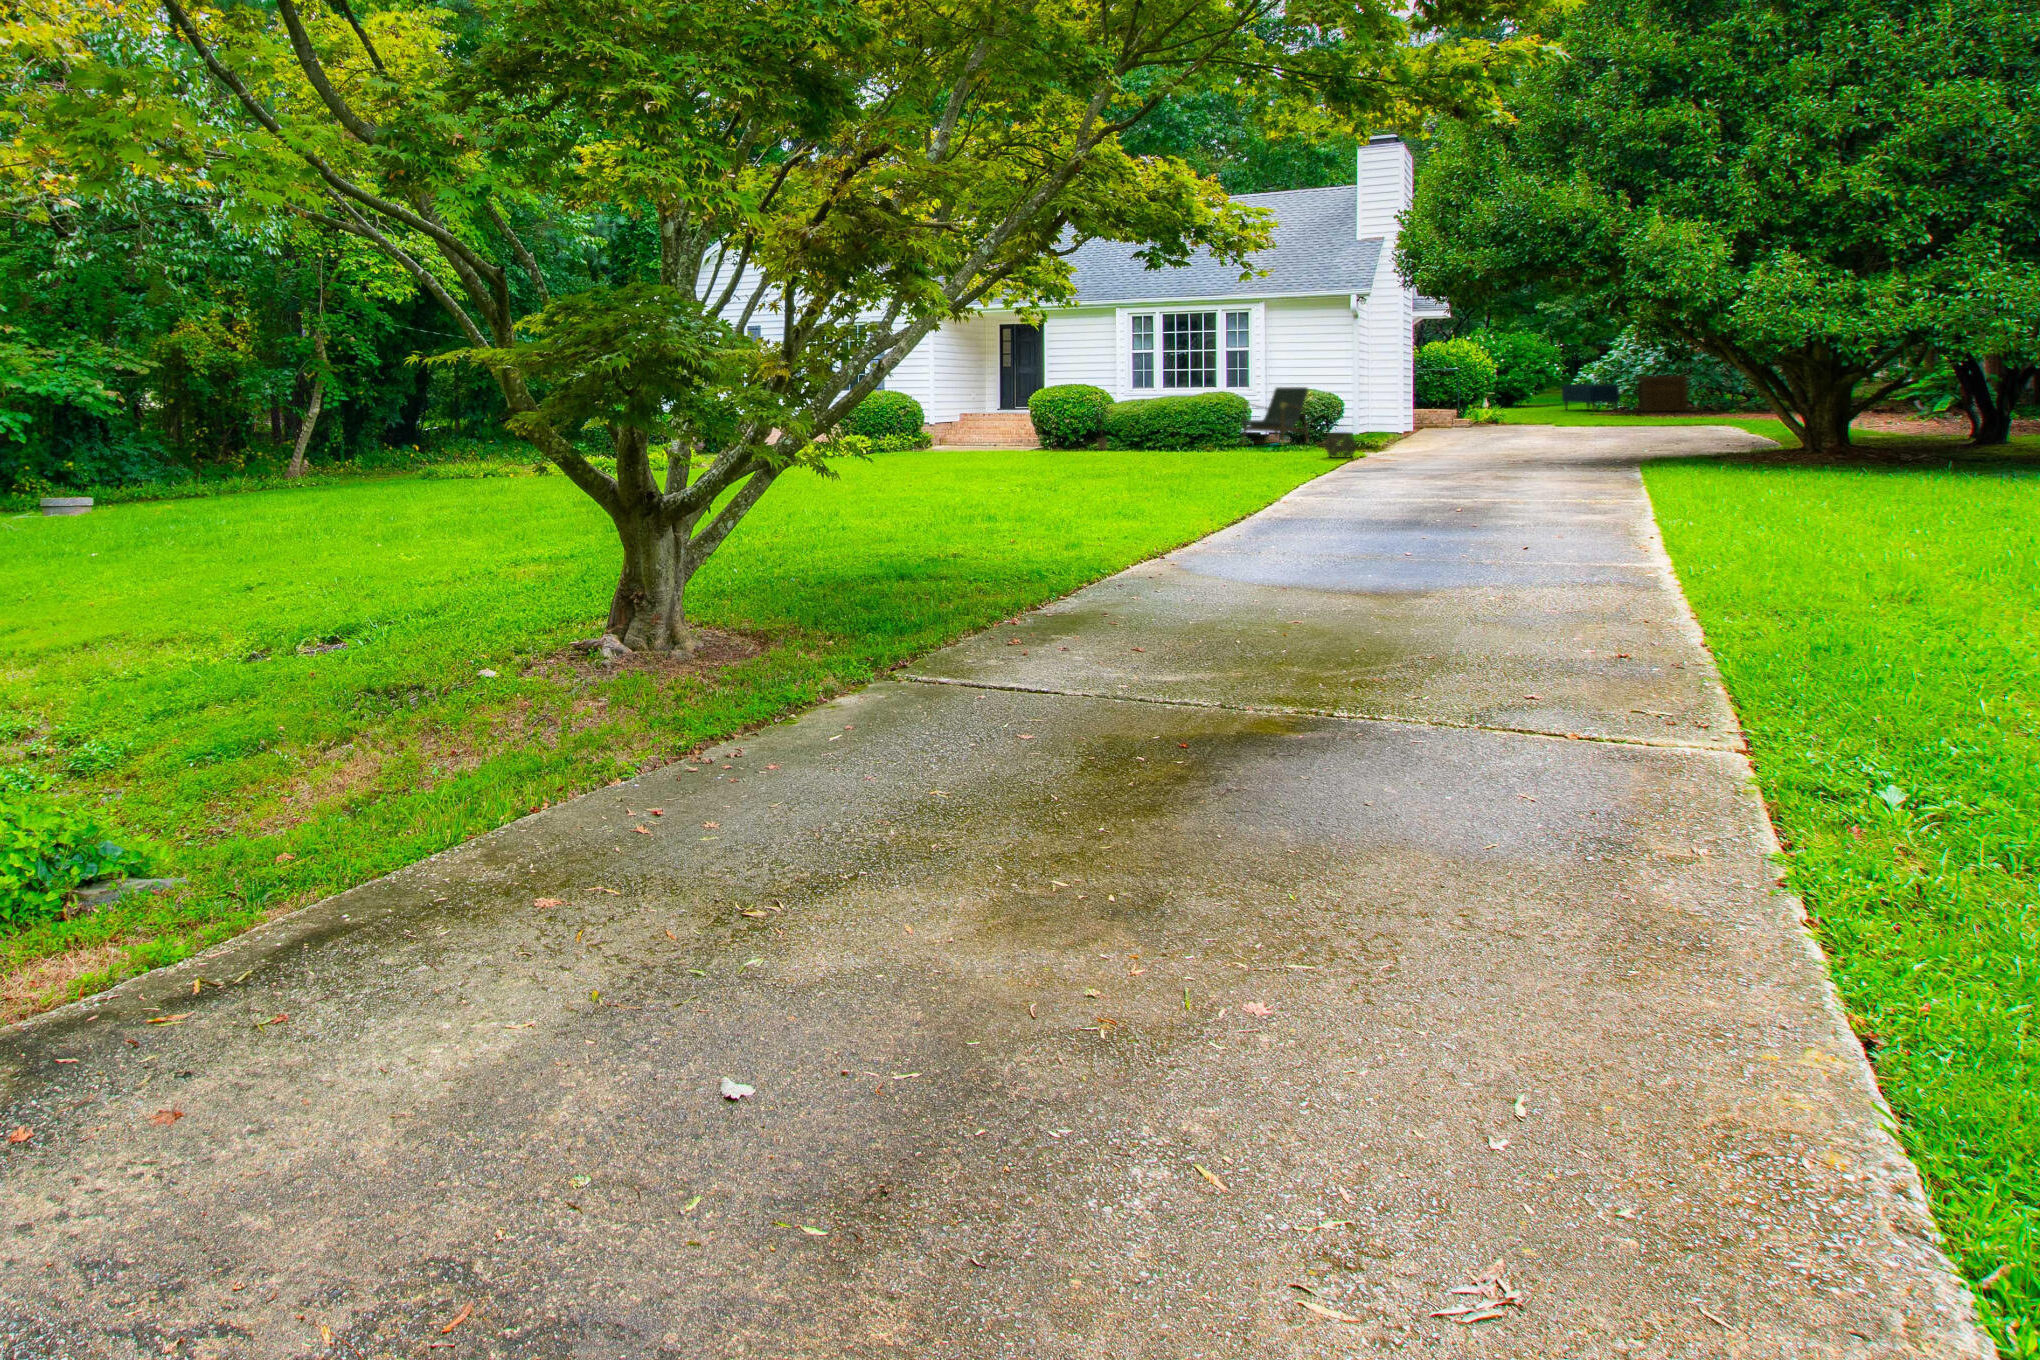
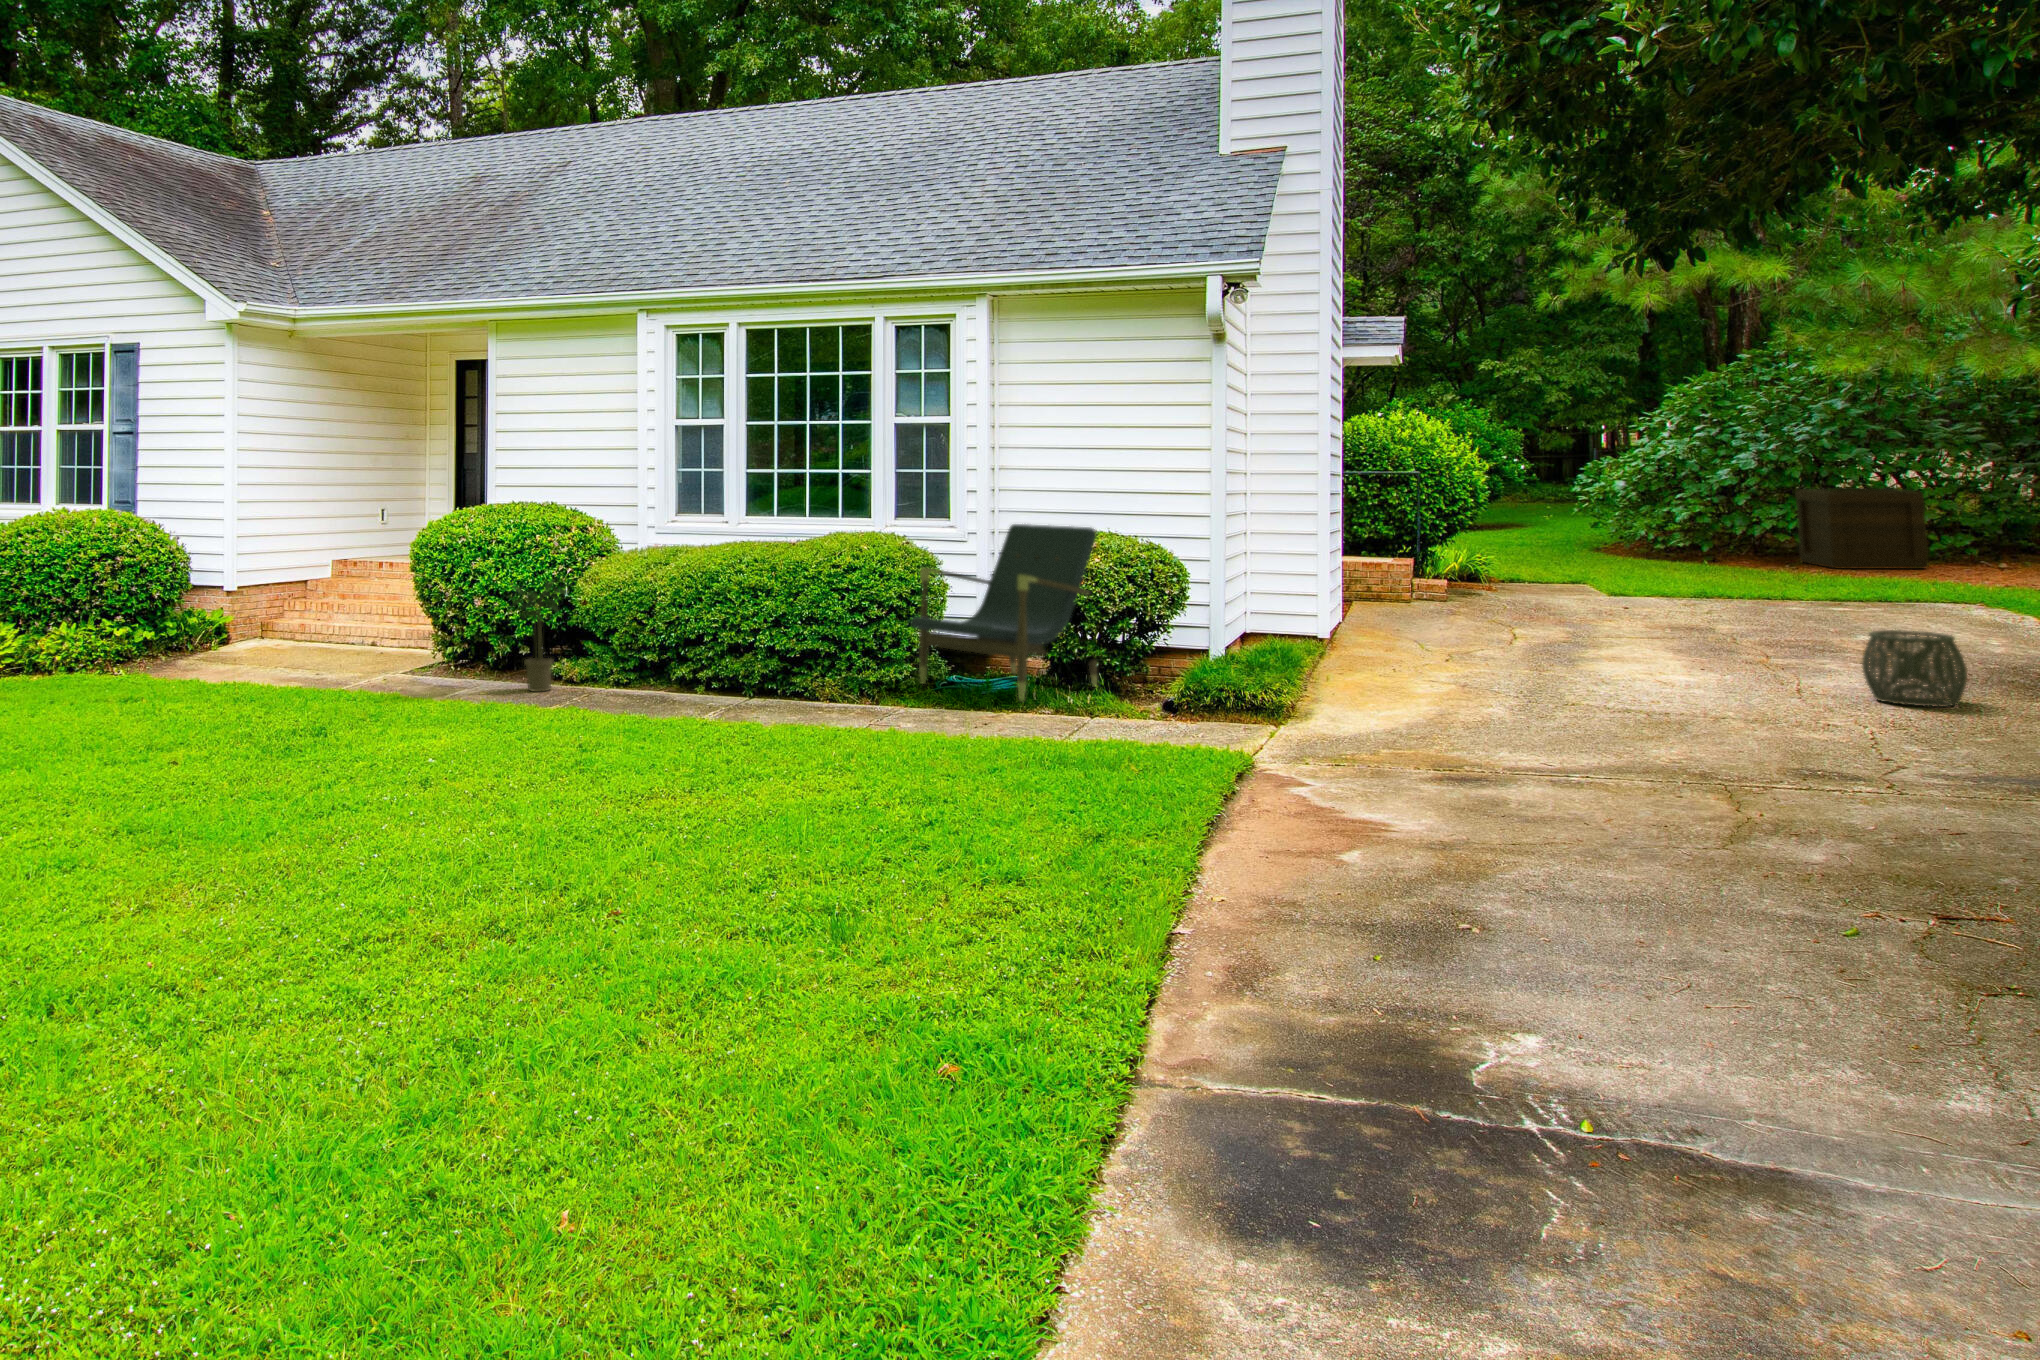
bench: present [1562,384,1620,411] -> none [1622,501,1763,564]
woven basket: present [1325,432,1356,458] -> present [1862,630,1967,707]

